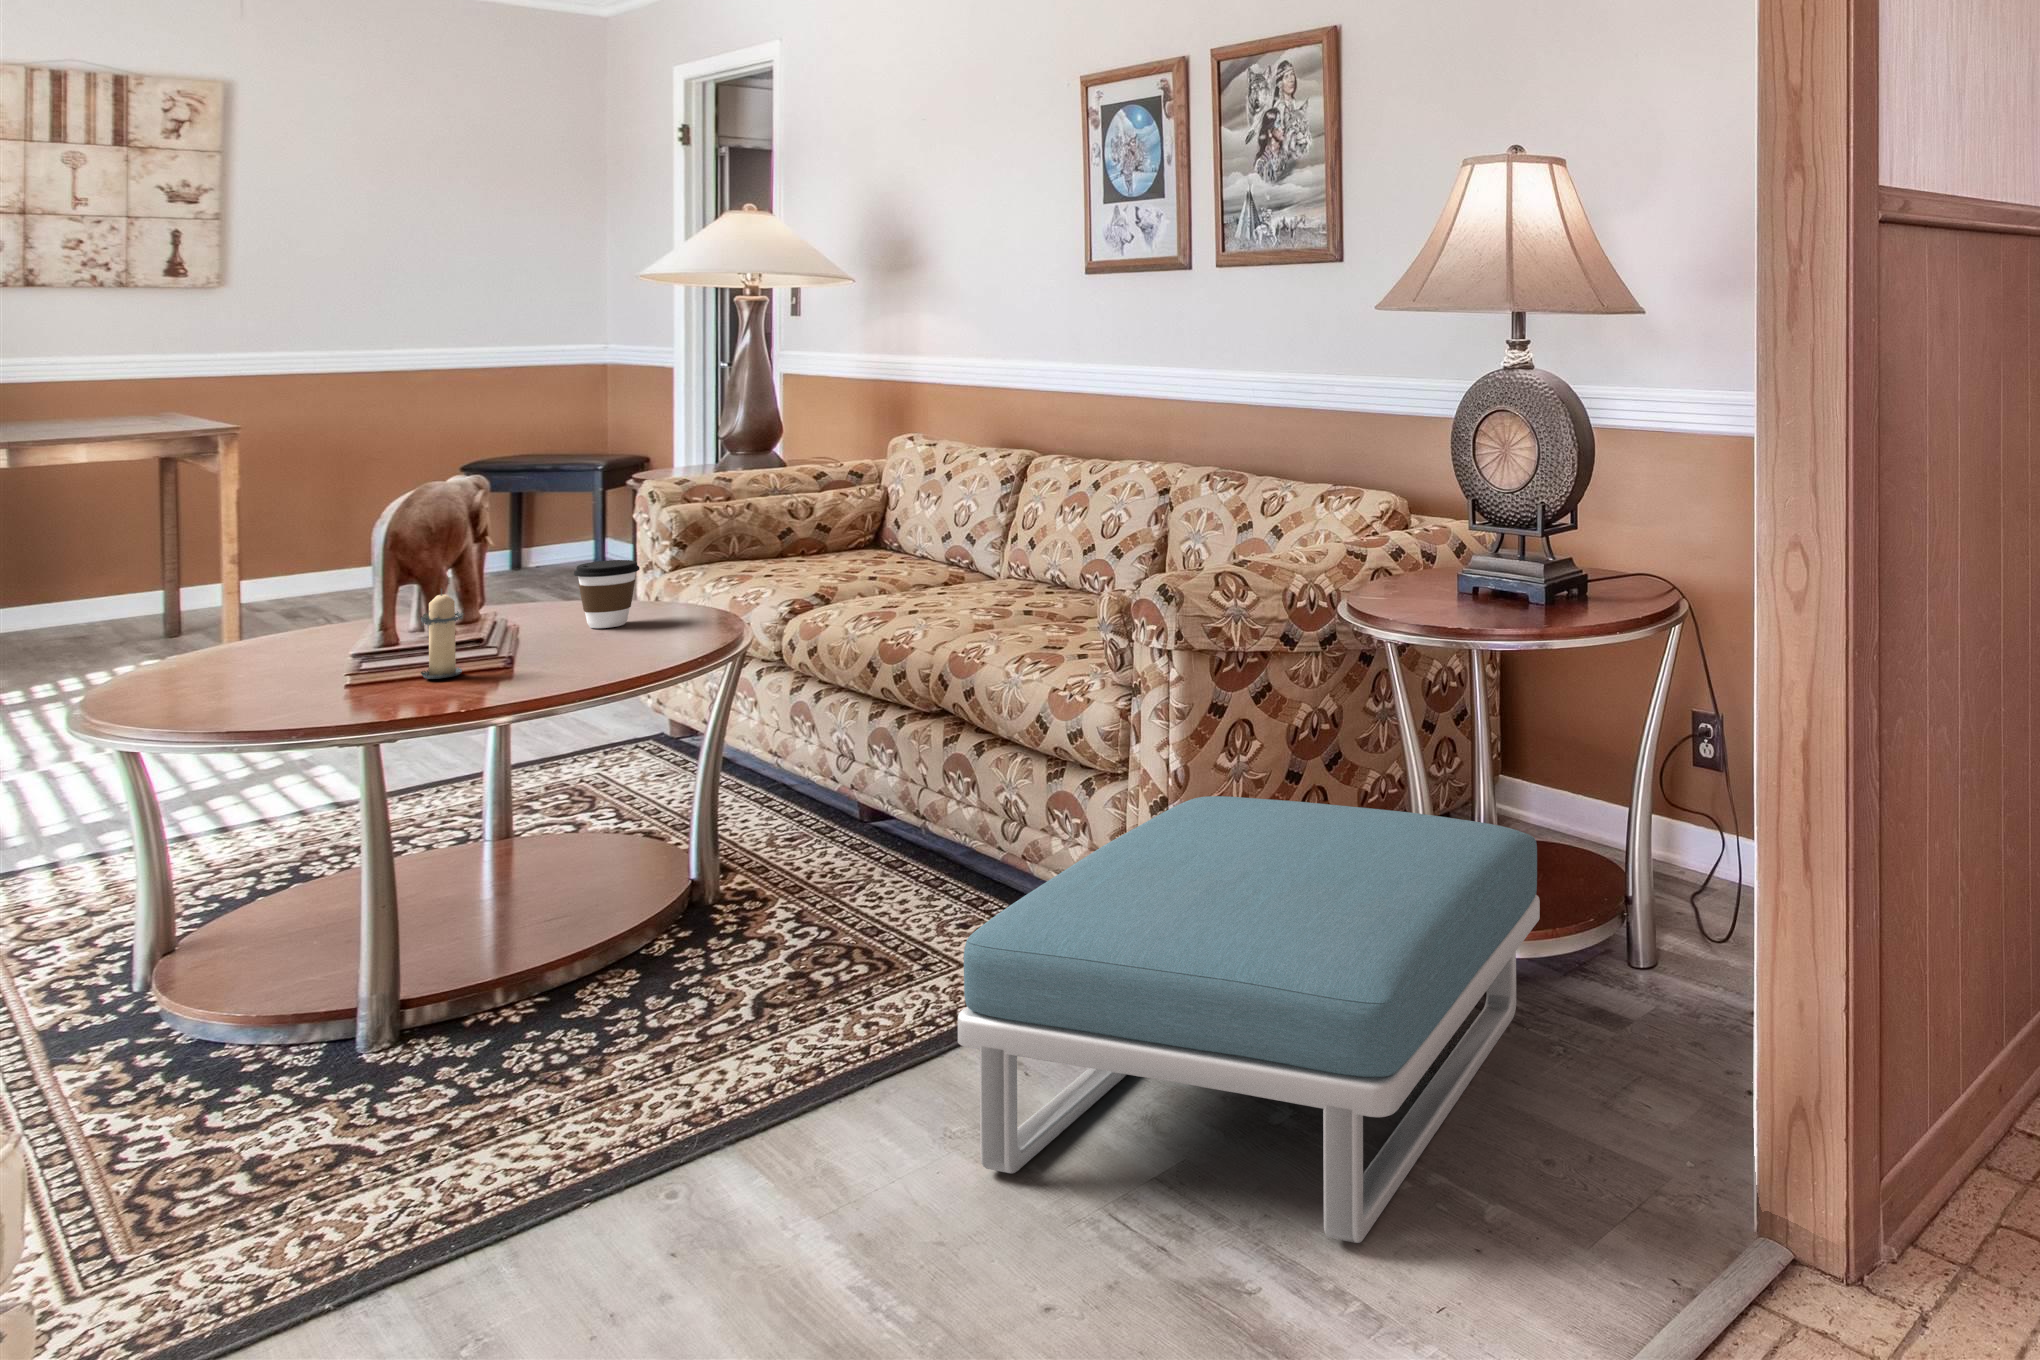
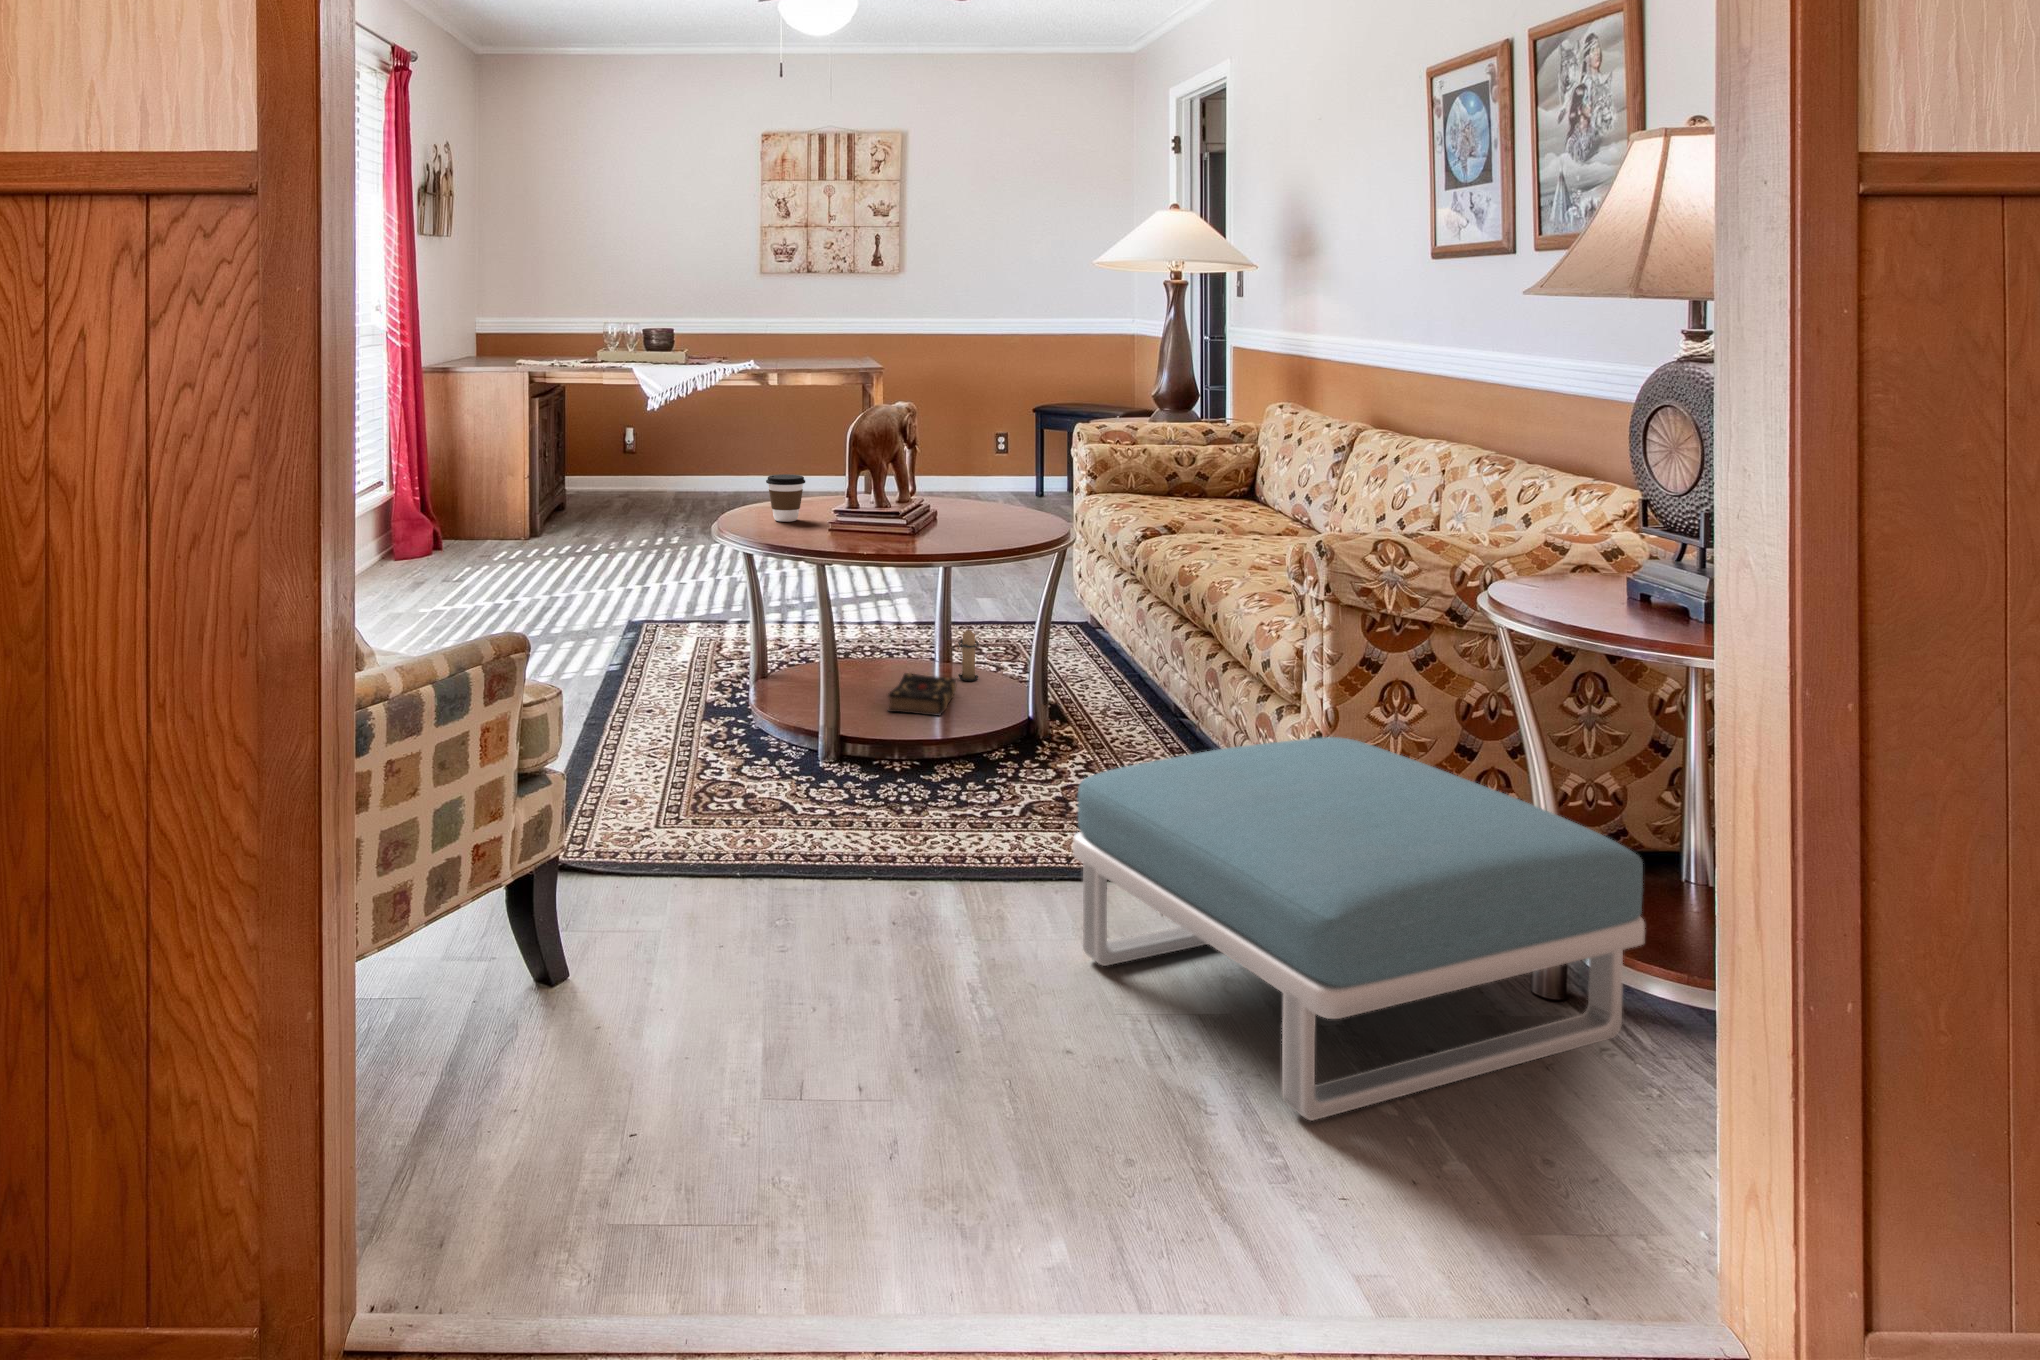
coffee cup: present [574,560,640,628] -> present [766,474,805,522]
candle: present [421,588,463,679] -> present [958,627,979,681]
book: none [468,857,569,937] -> present [888,673,956,716]

